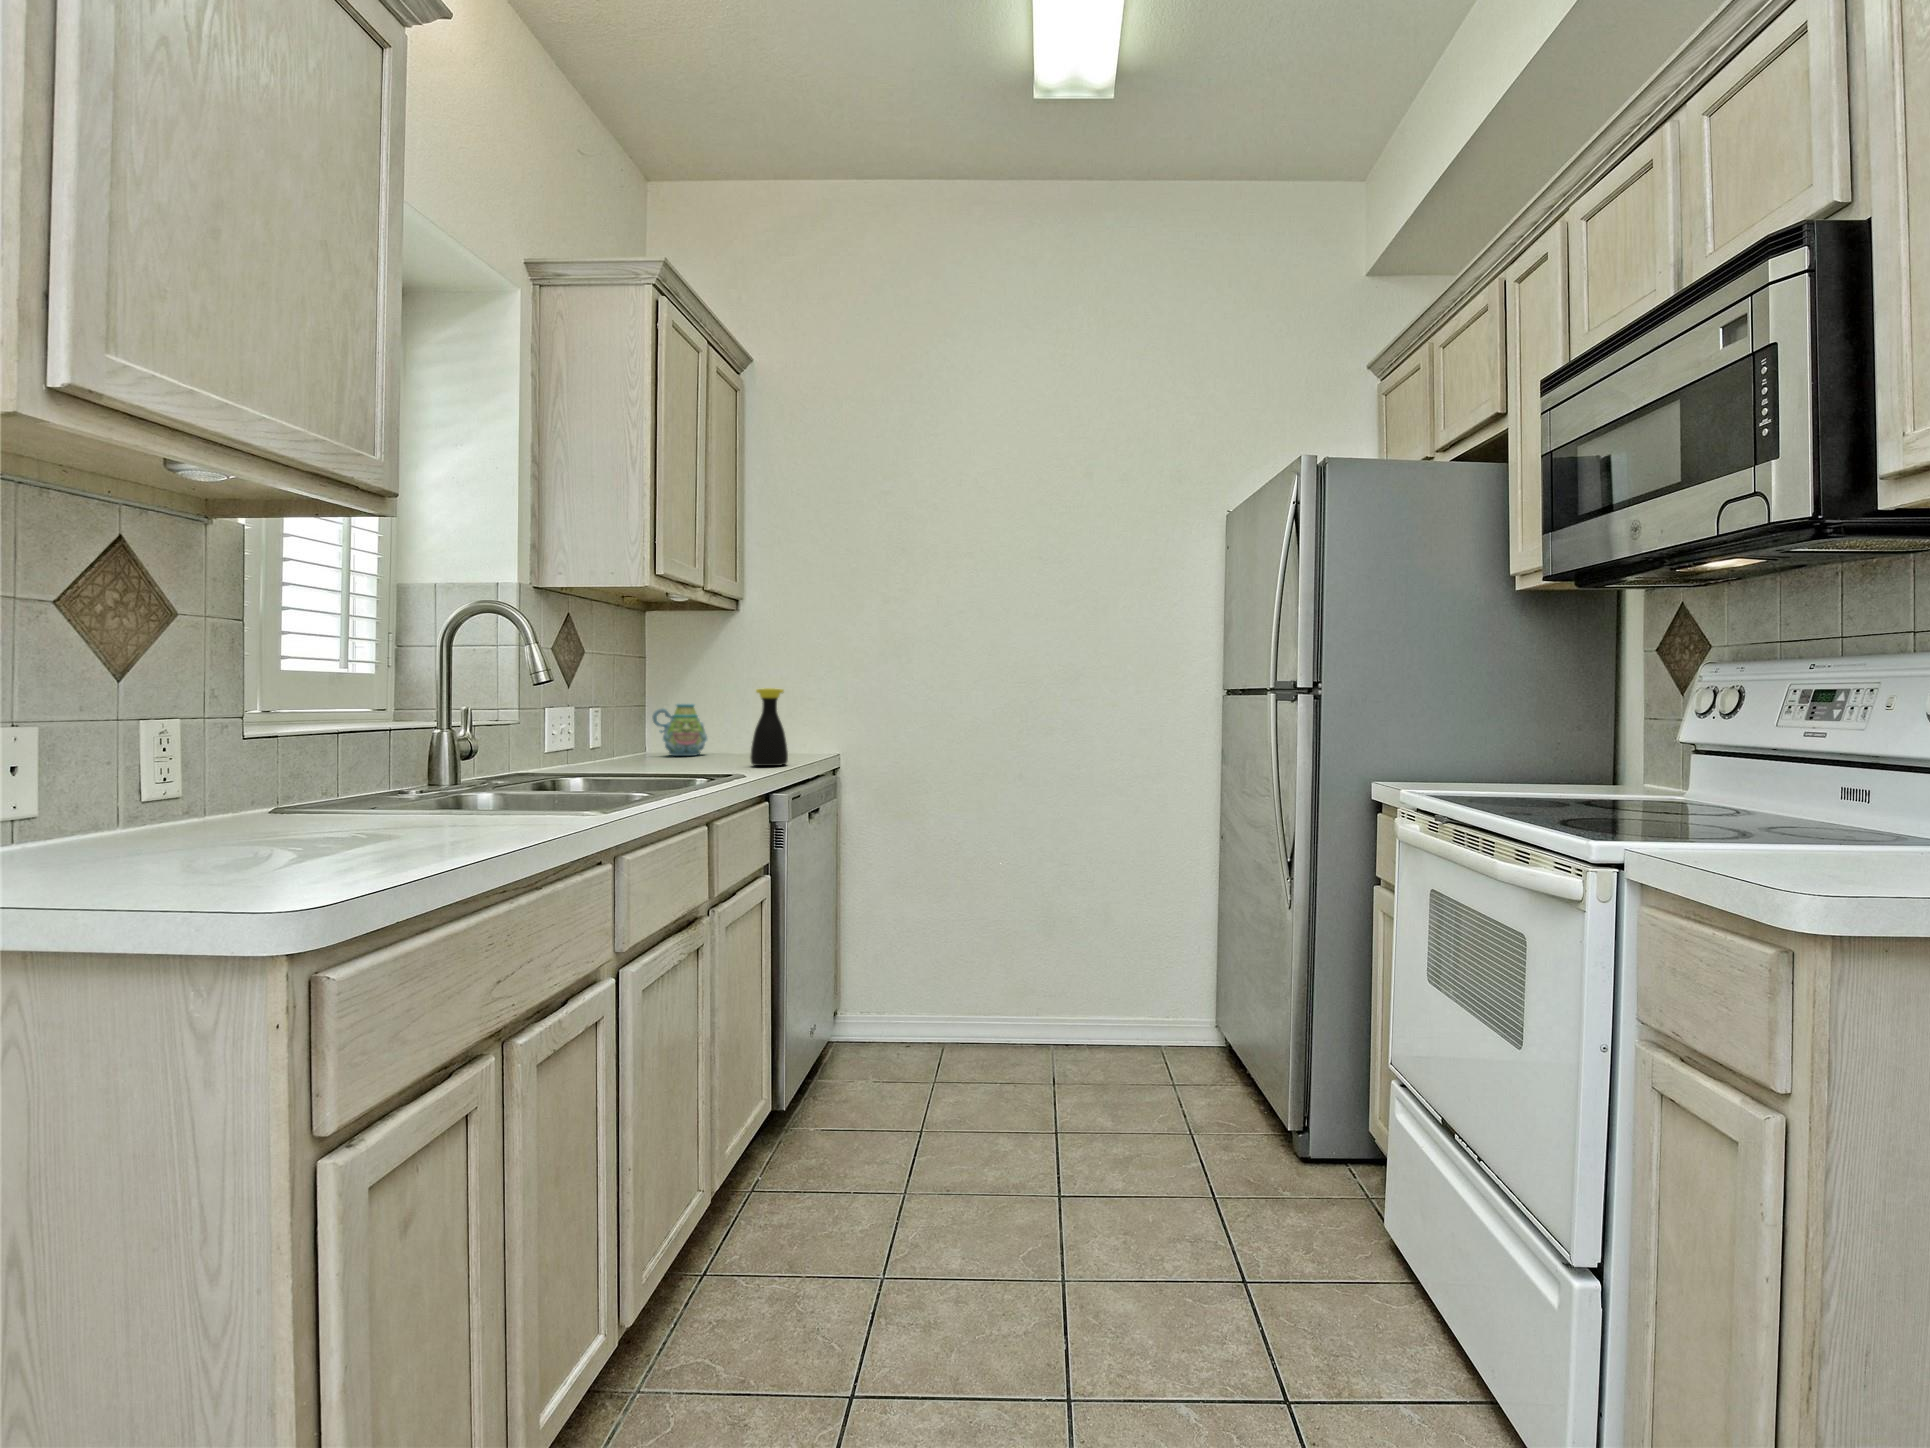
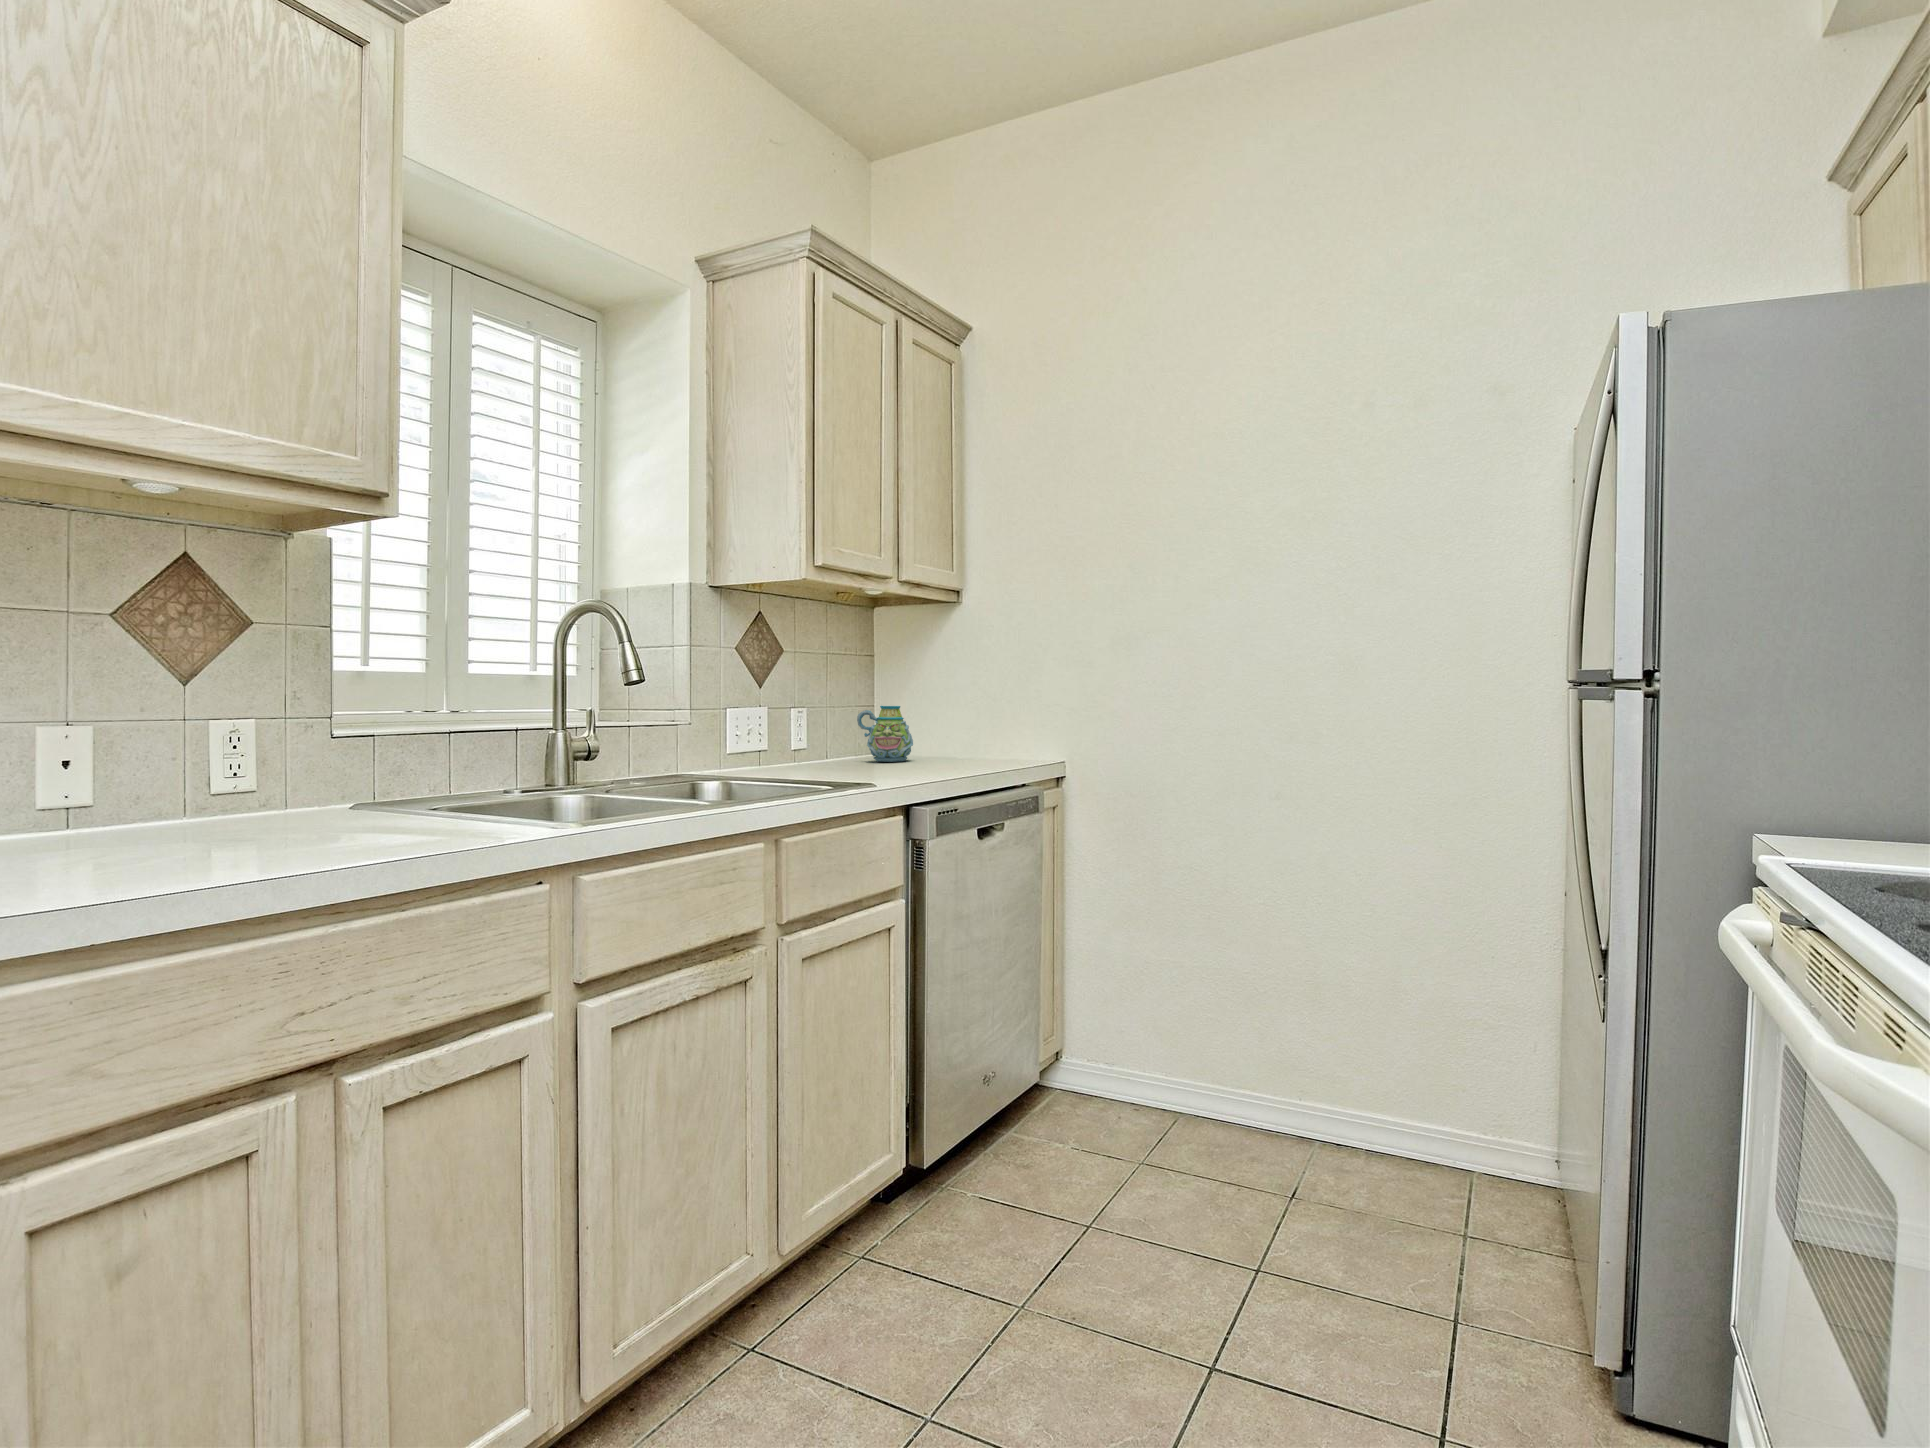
bottle: present [751,688,788,766] -> none [916,688,958,776]

